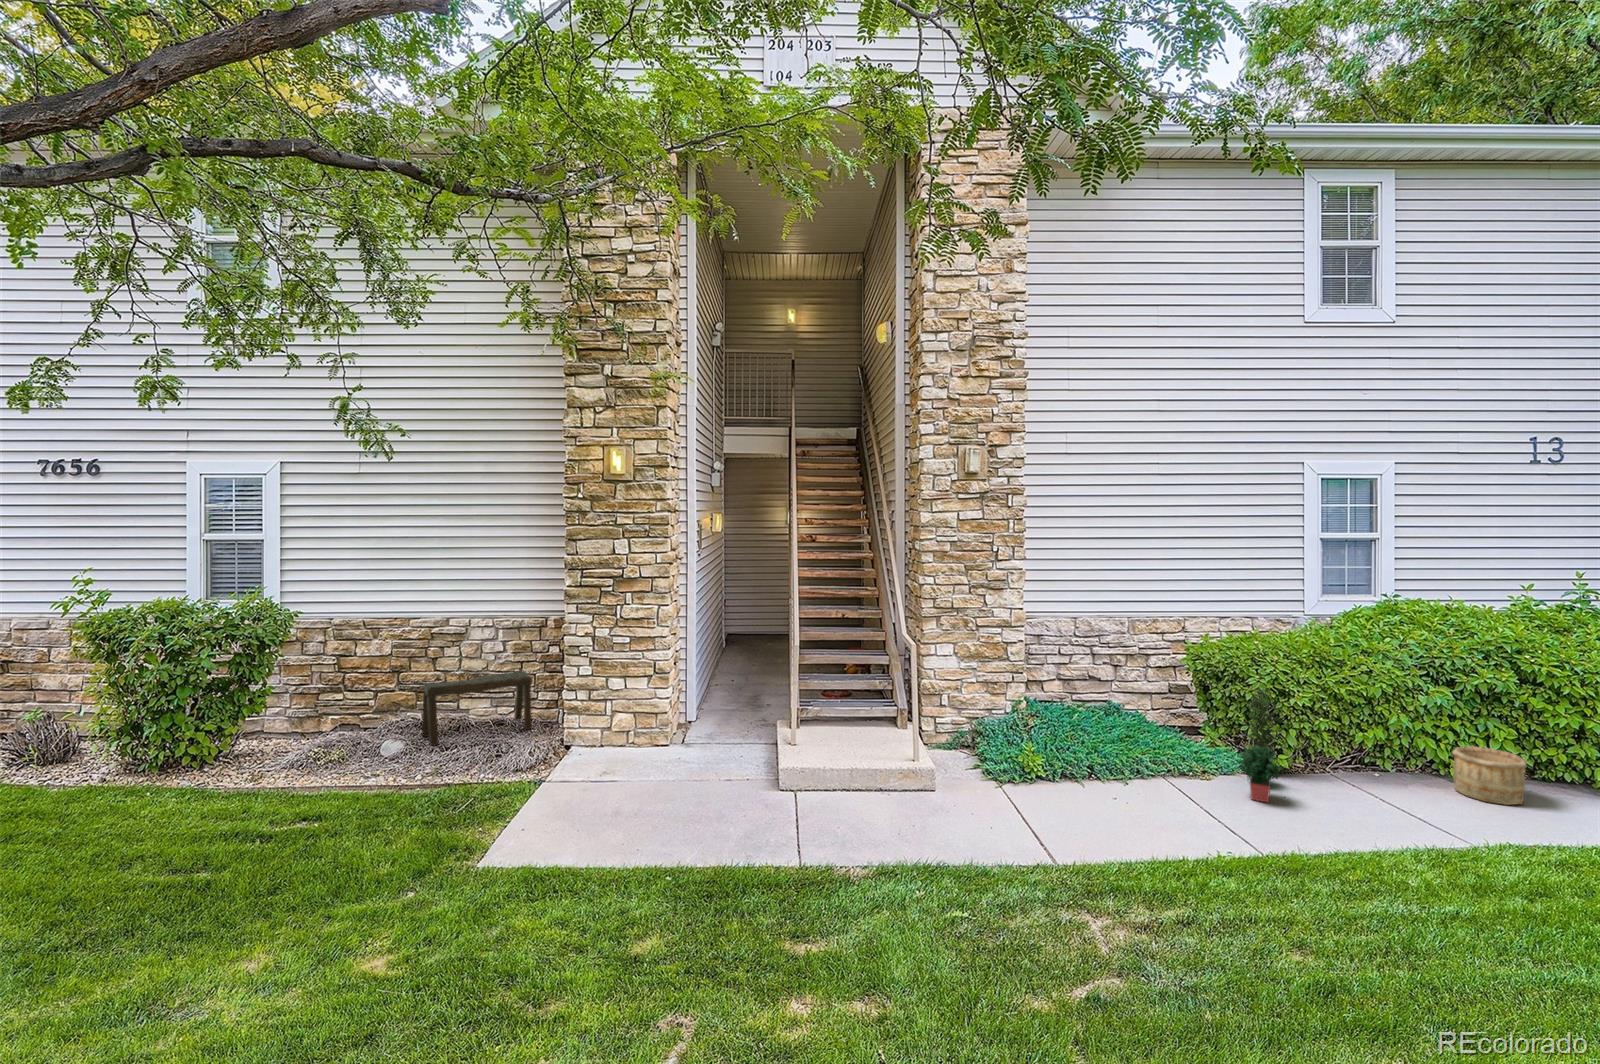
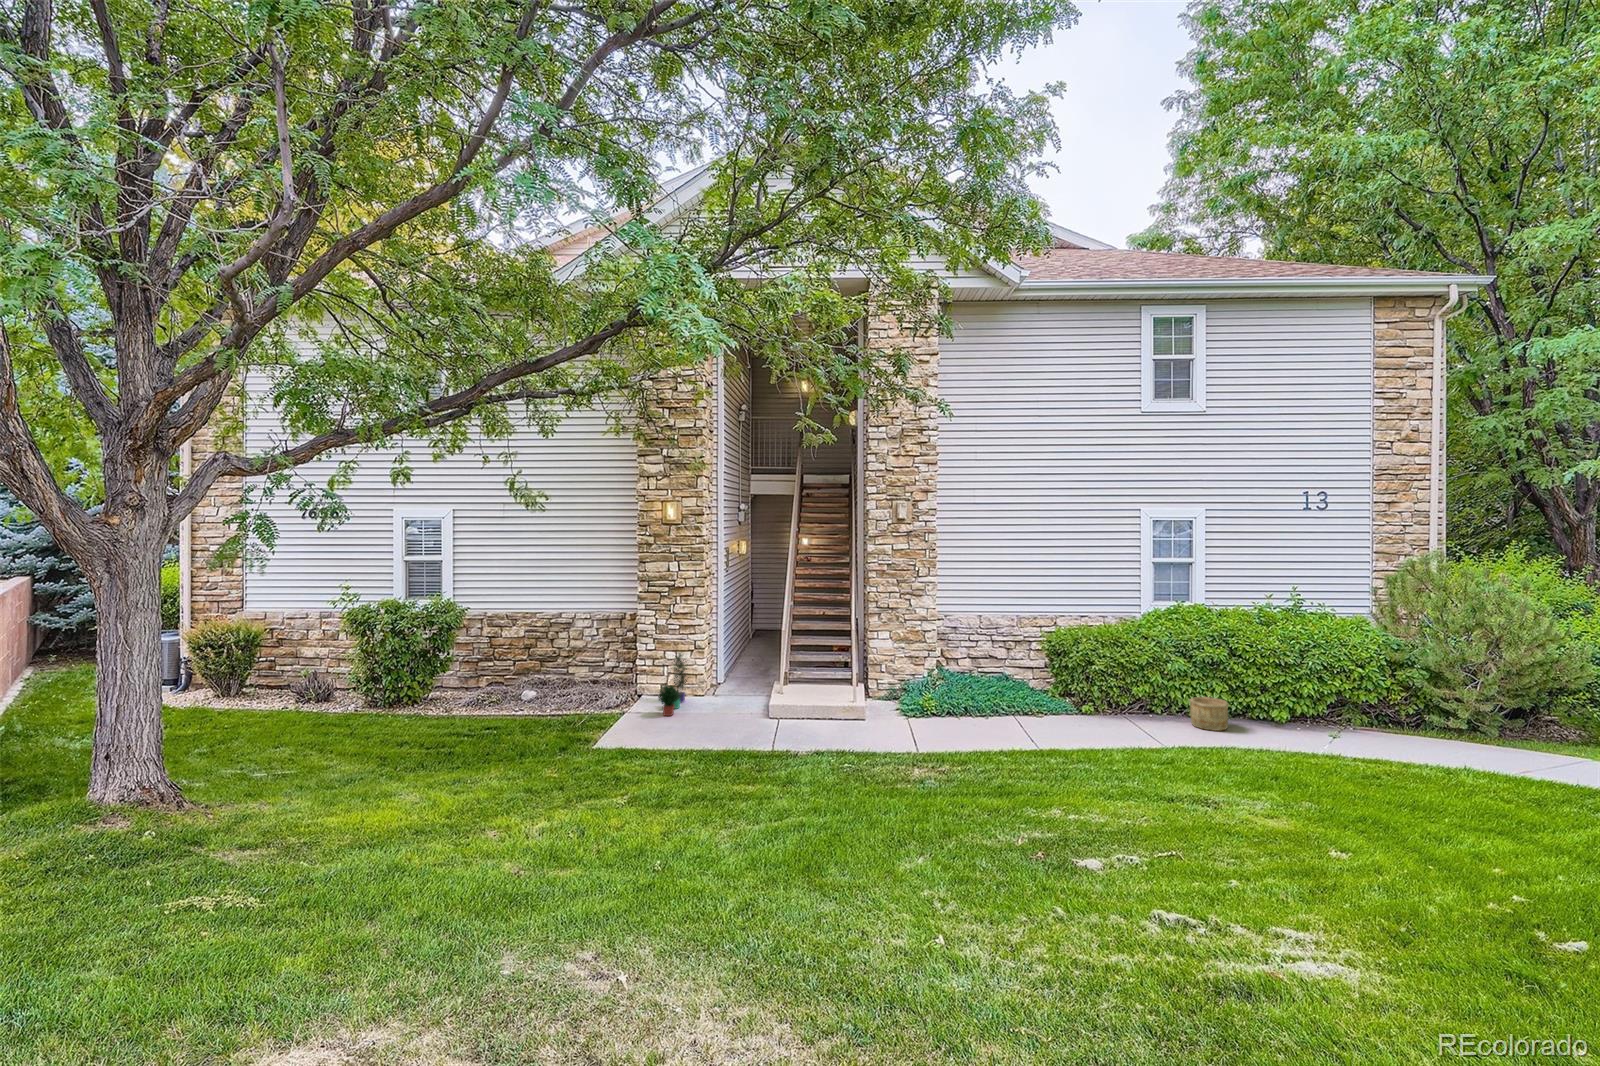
bench: present [422,671,532,746] -> none [546,648,616,694]
potted plant: present [1240,688,1285,803] -> present [658,653,689,716]

